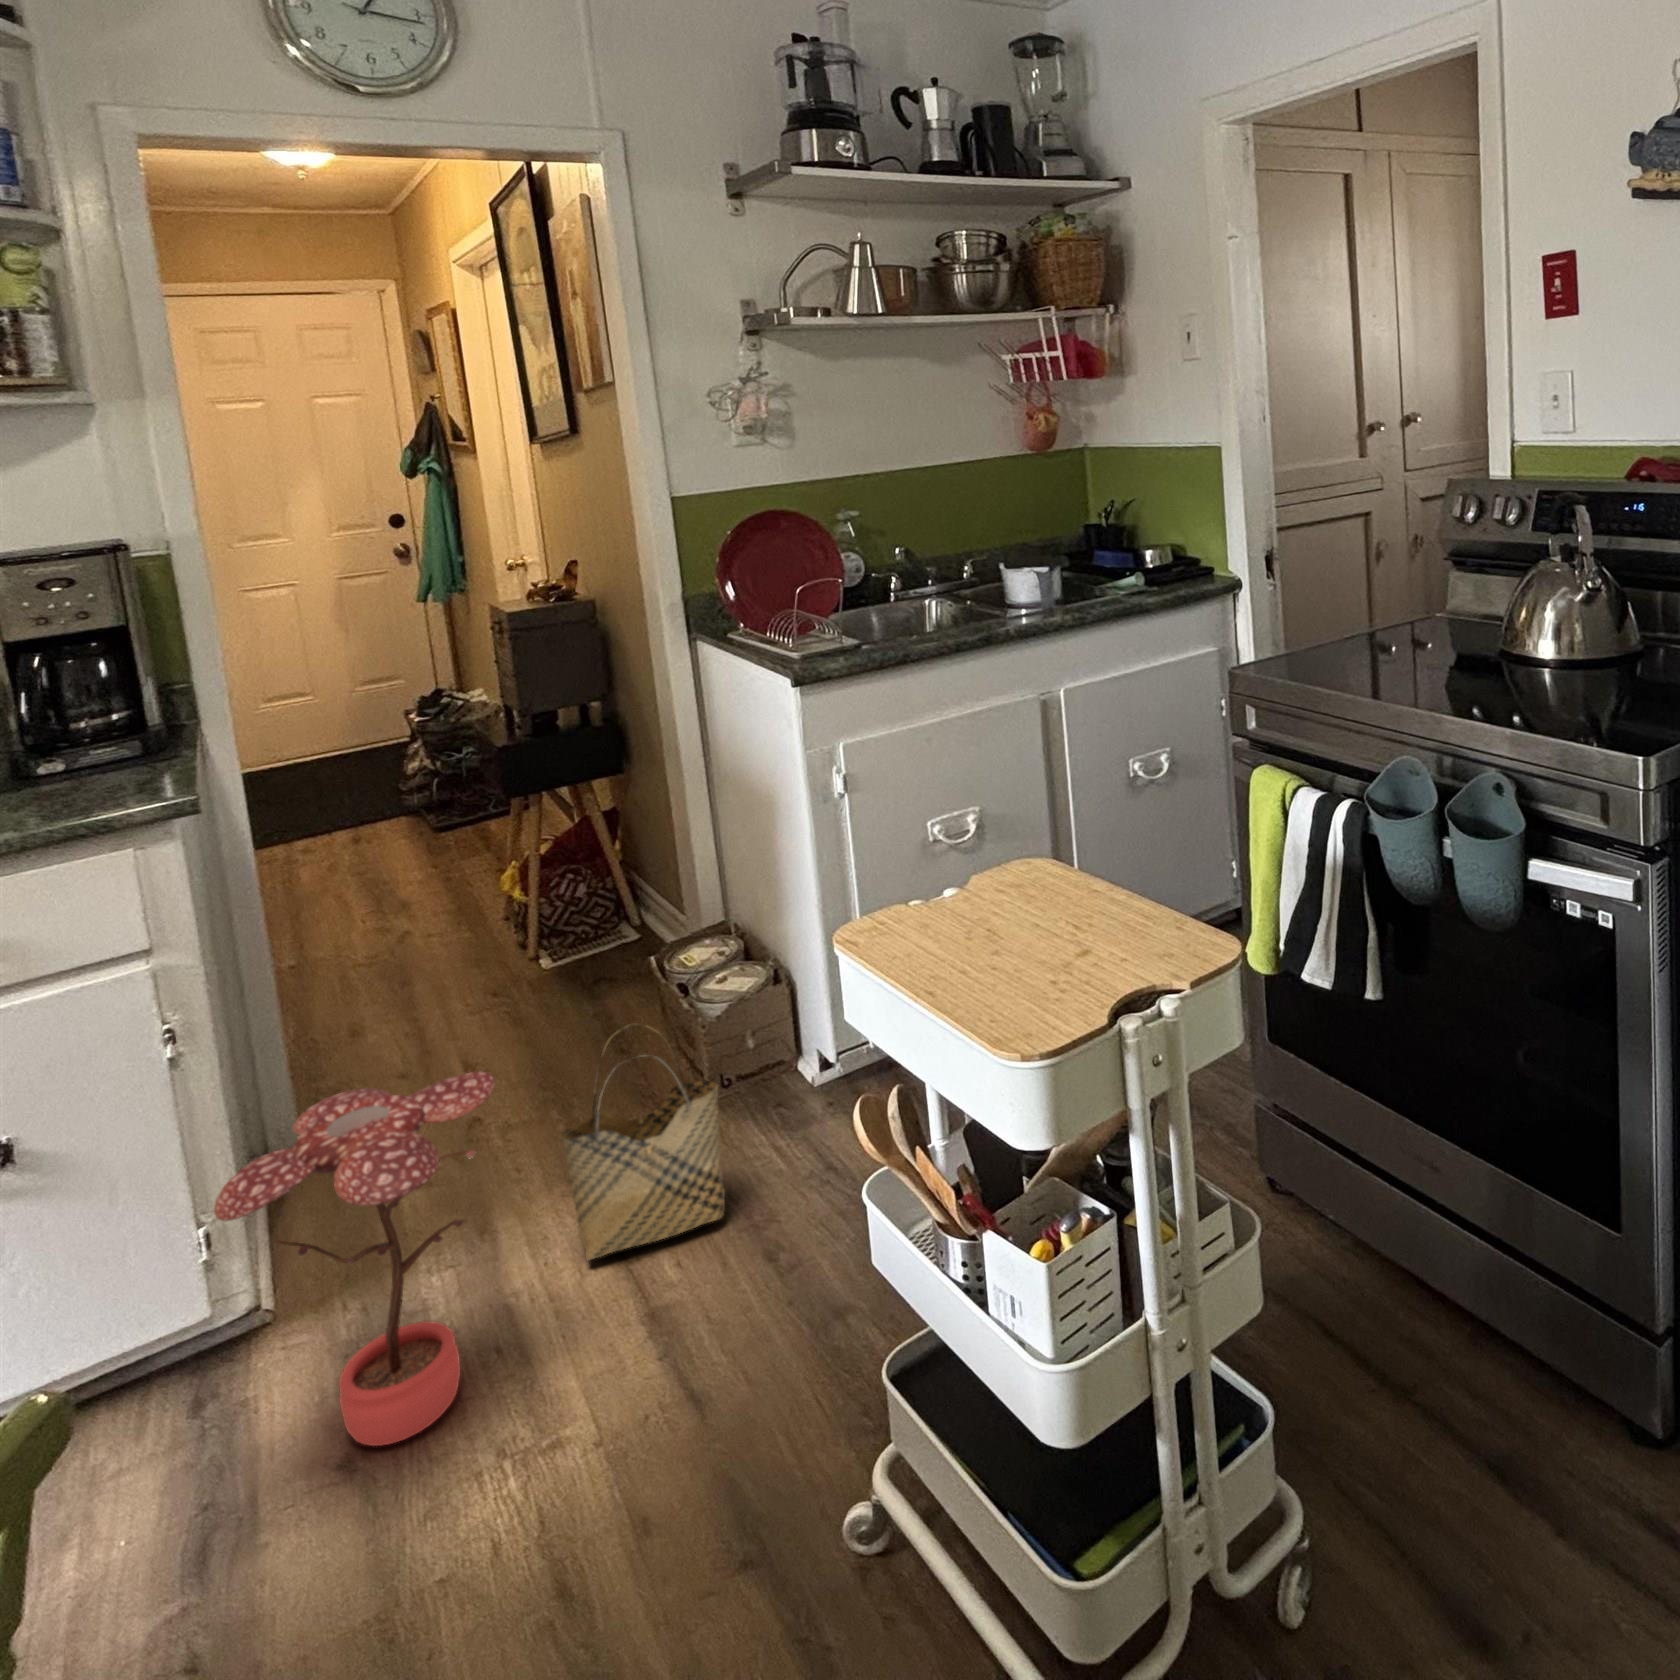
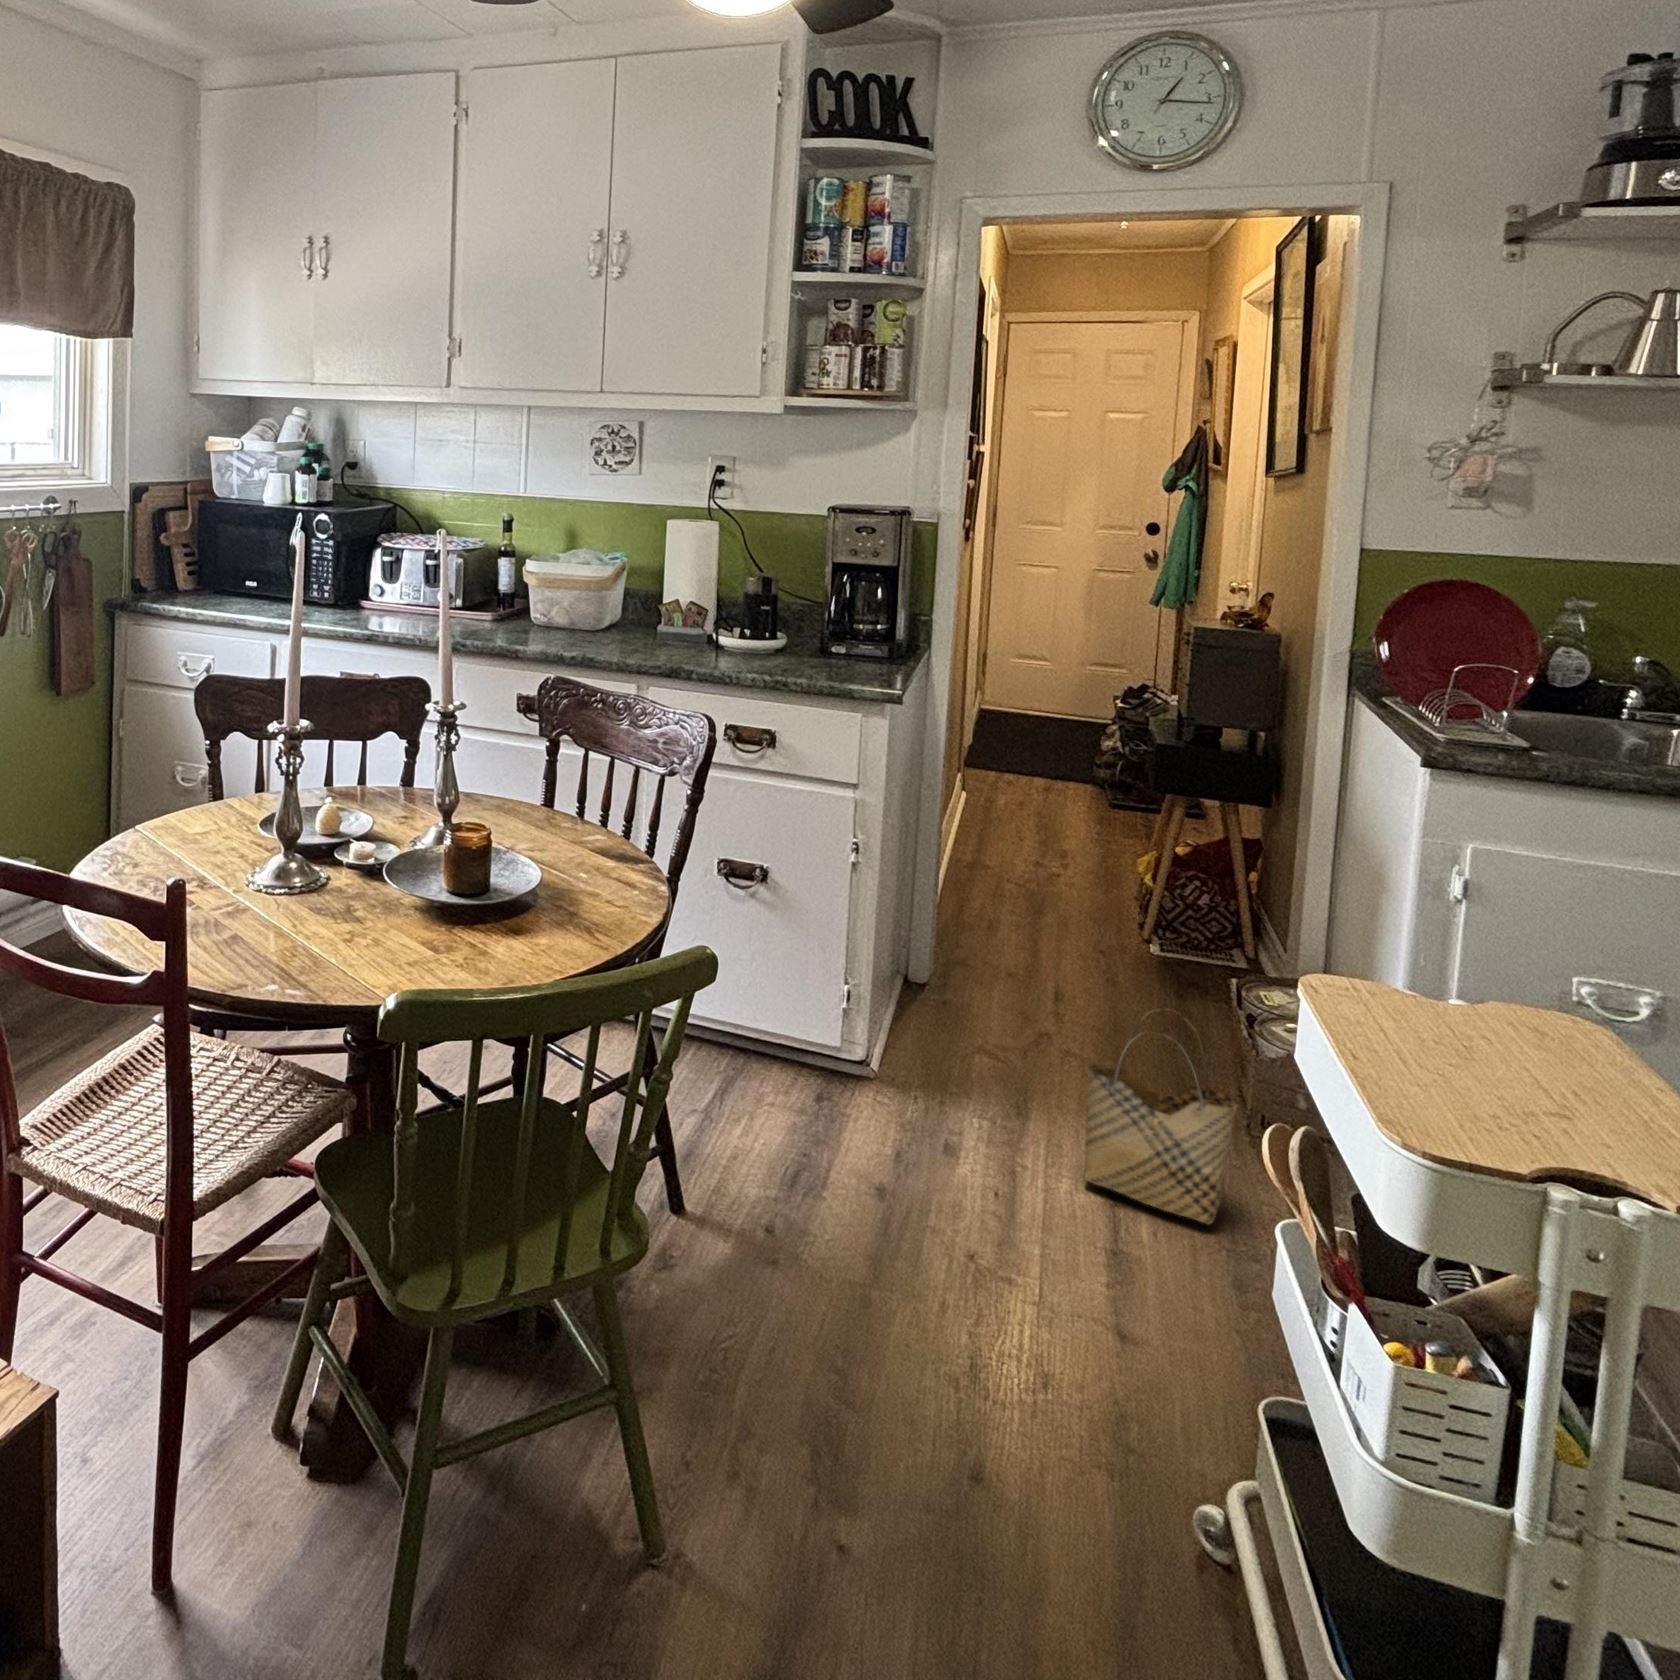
potted plant: present [214,1071,495,1446] -> none [842,938,1038,1208]

